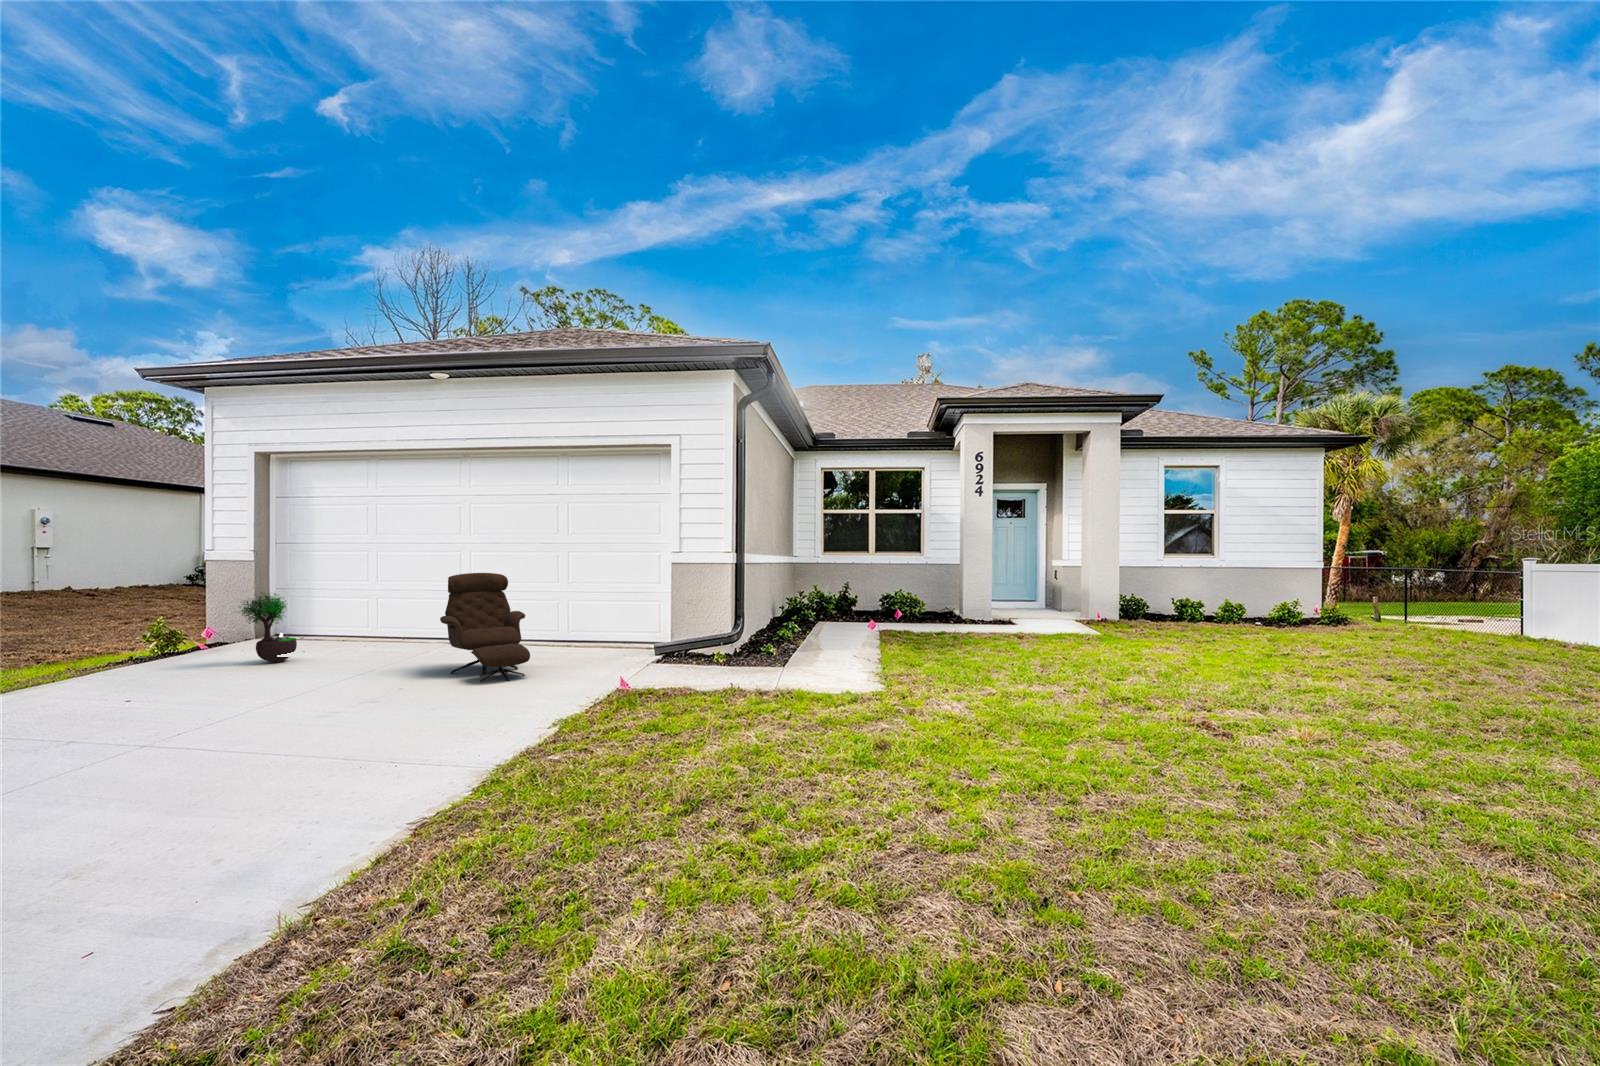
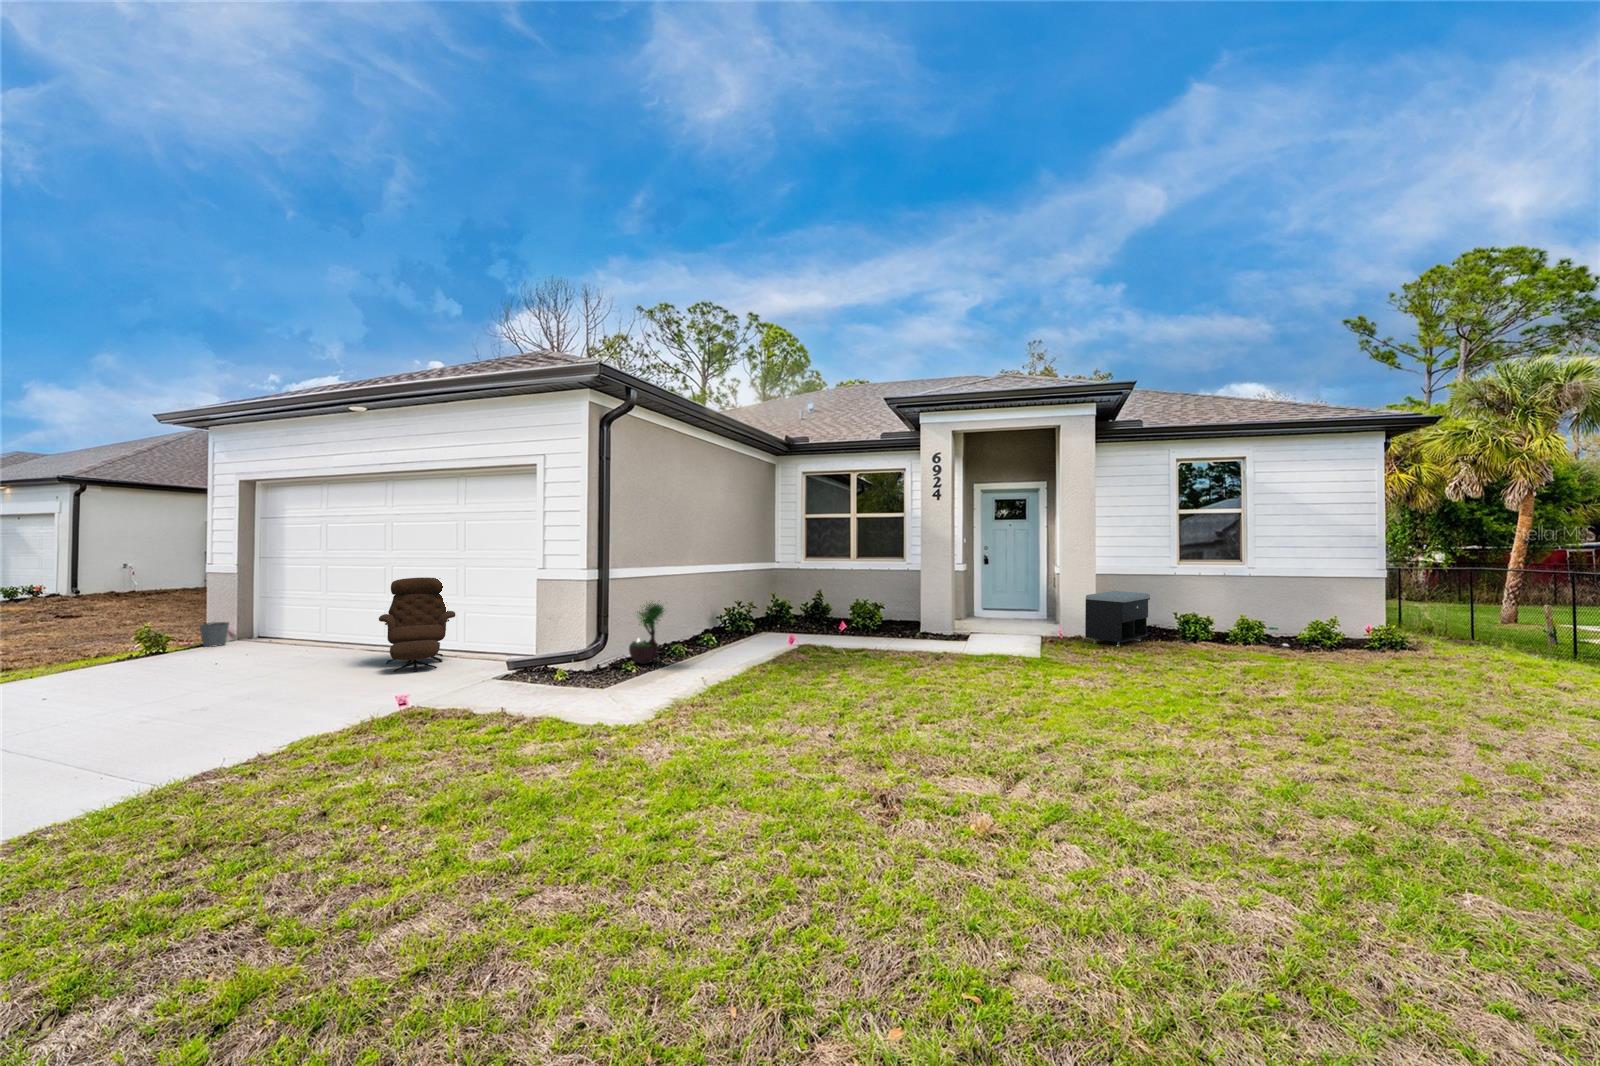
storage bench: none [1110,581,1157,631] -> present [1085,591,1150,647]
potted tree: present [239,592,297,662] -> present [629,603,665,664]
bucket: none [145,634,186,666] -> present [200,622,229,647]

